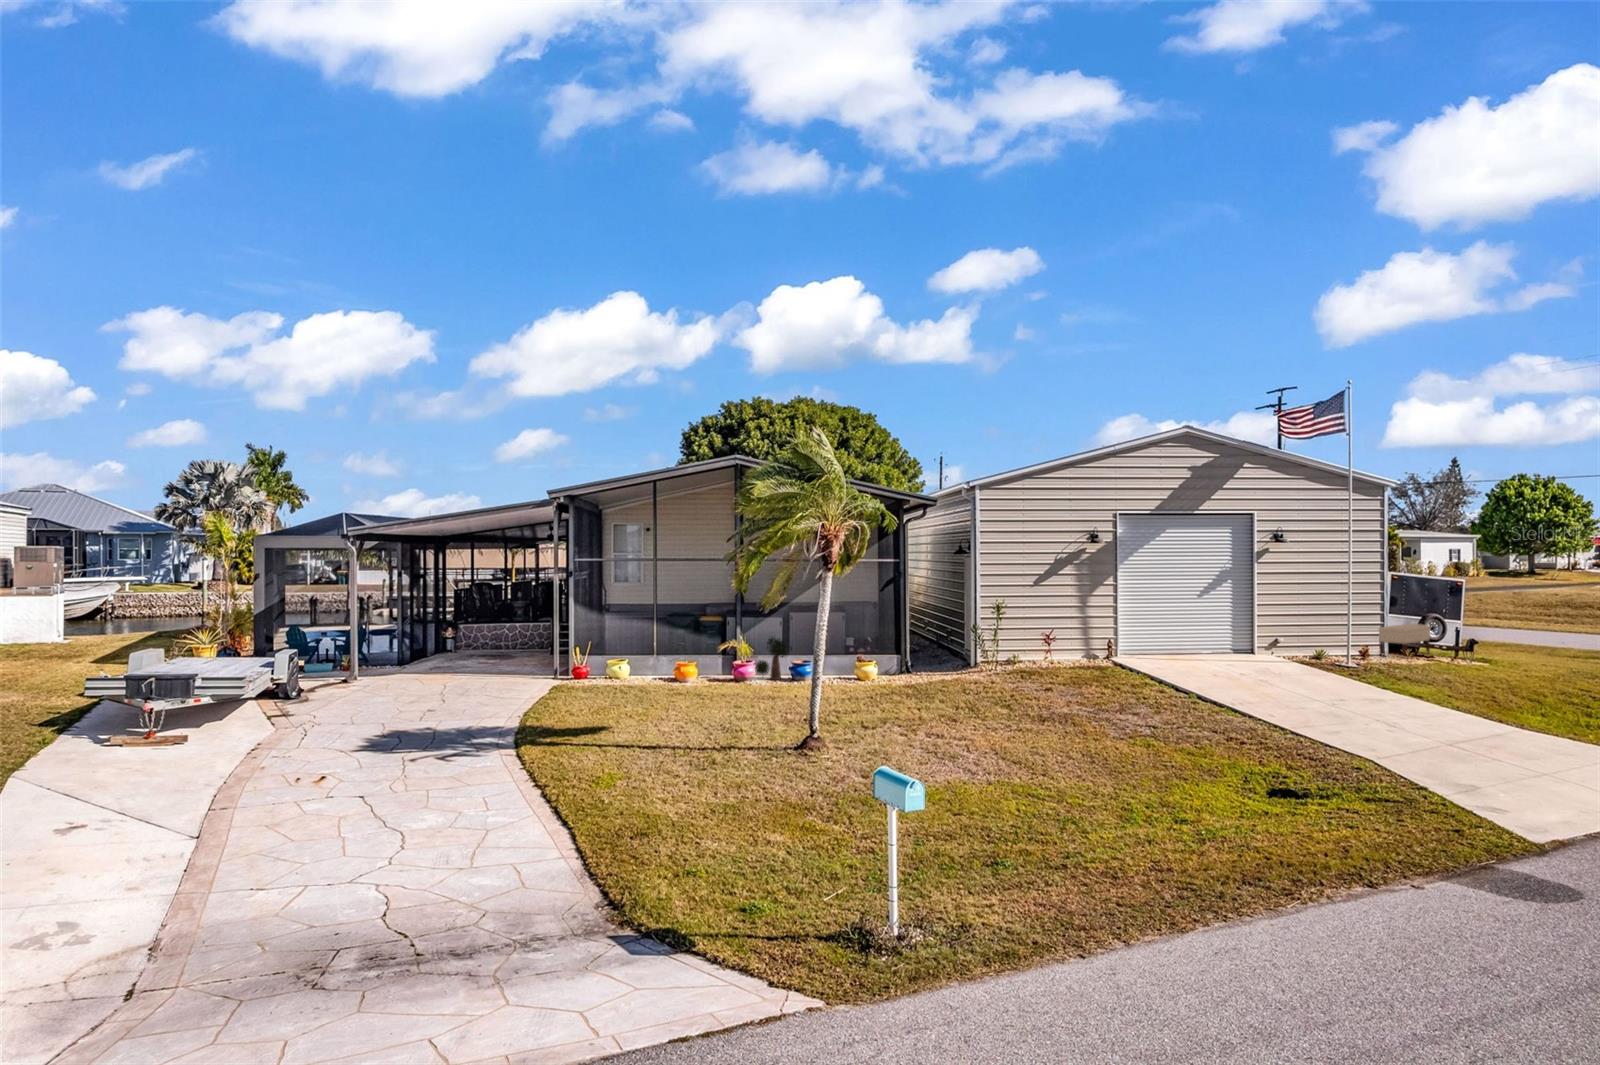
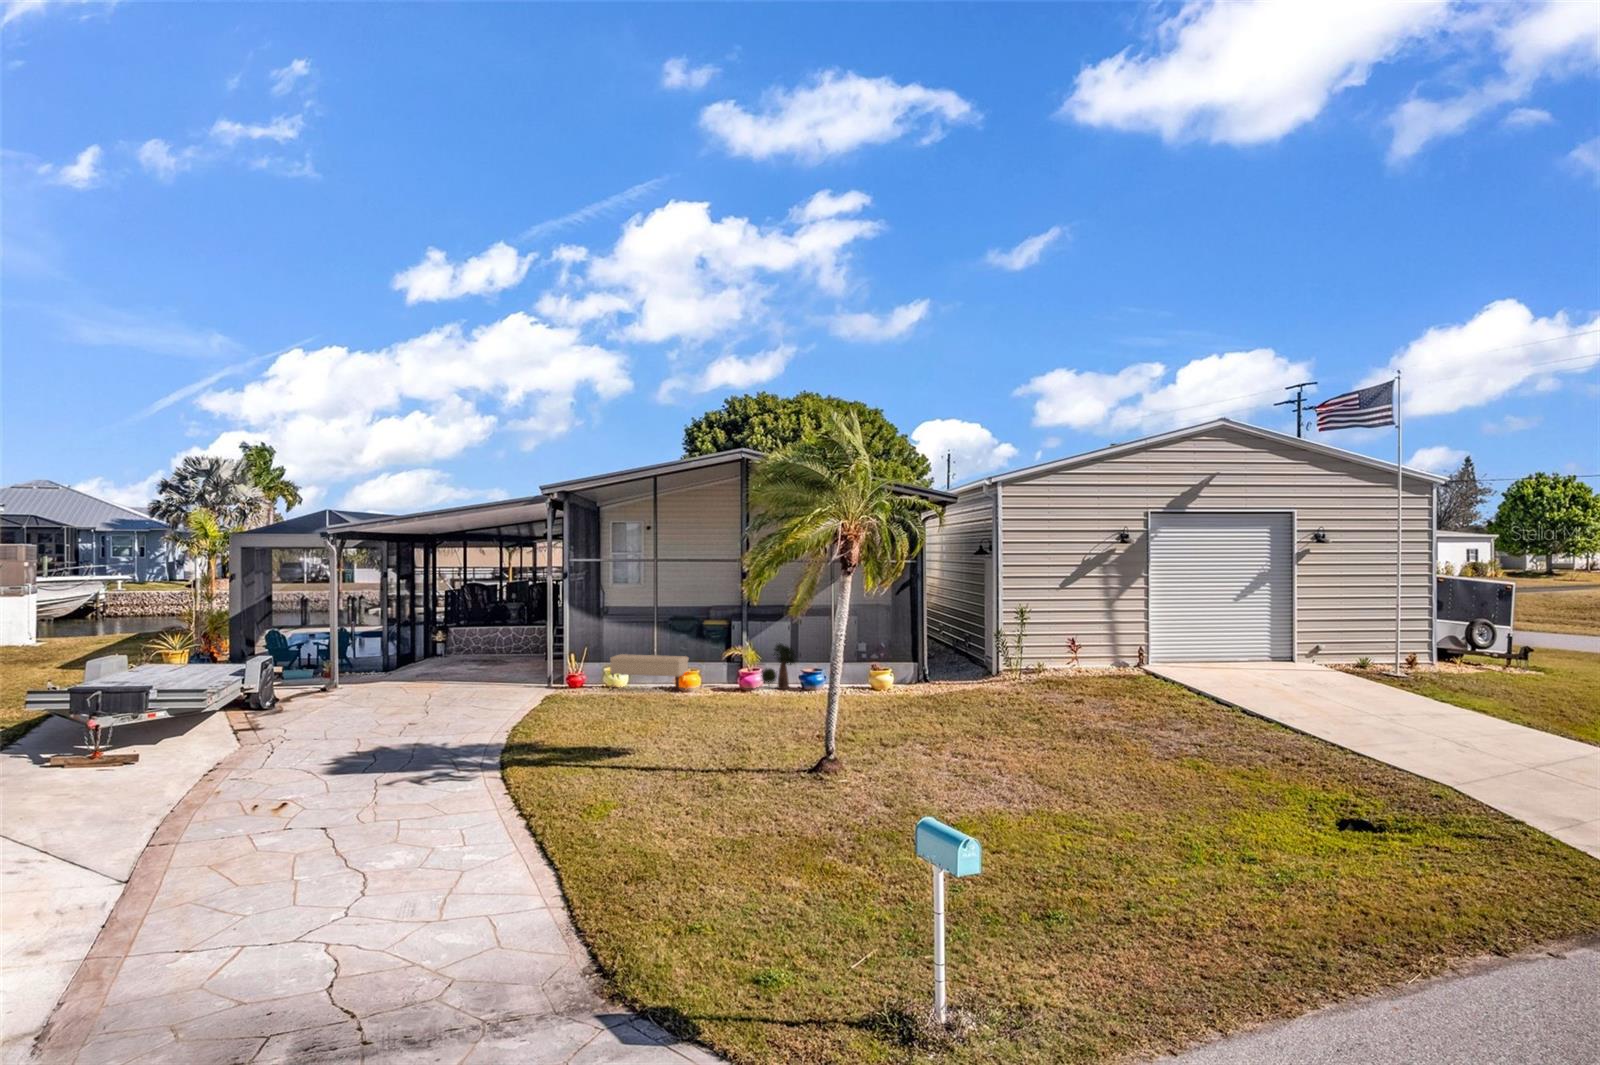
bench: present [1379,624,1430,657] -> present [610,654,688,692]

